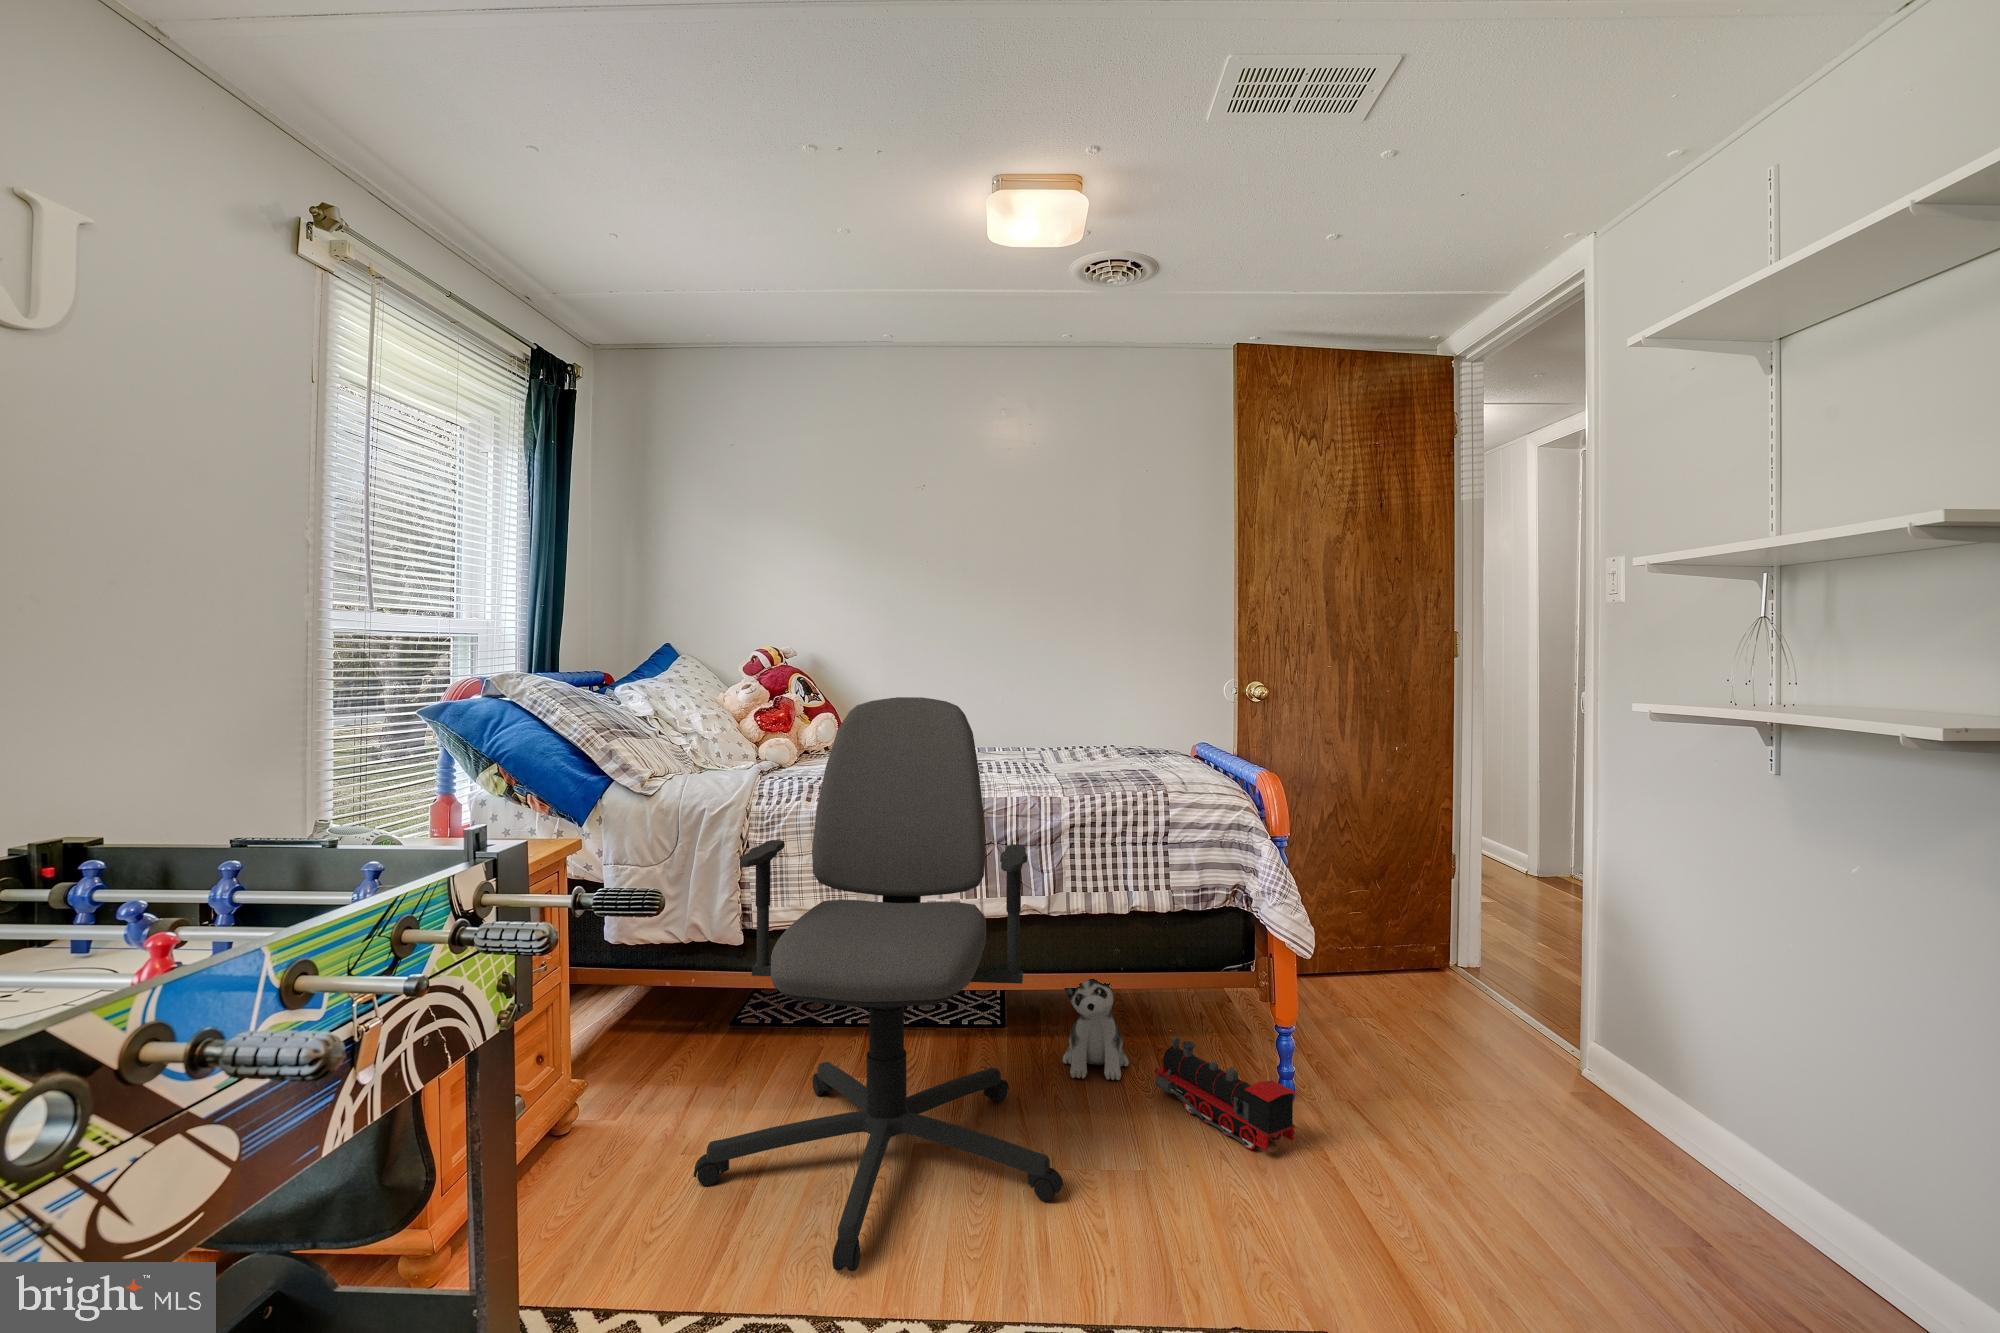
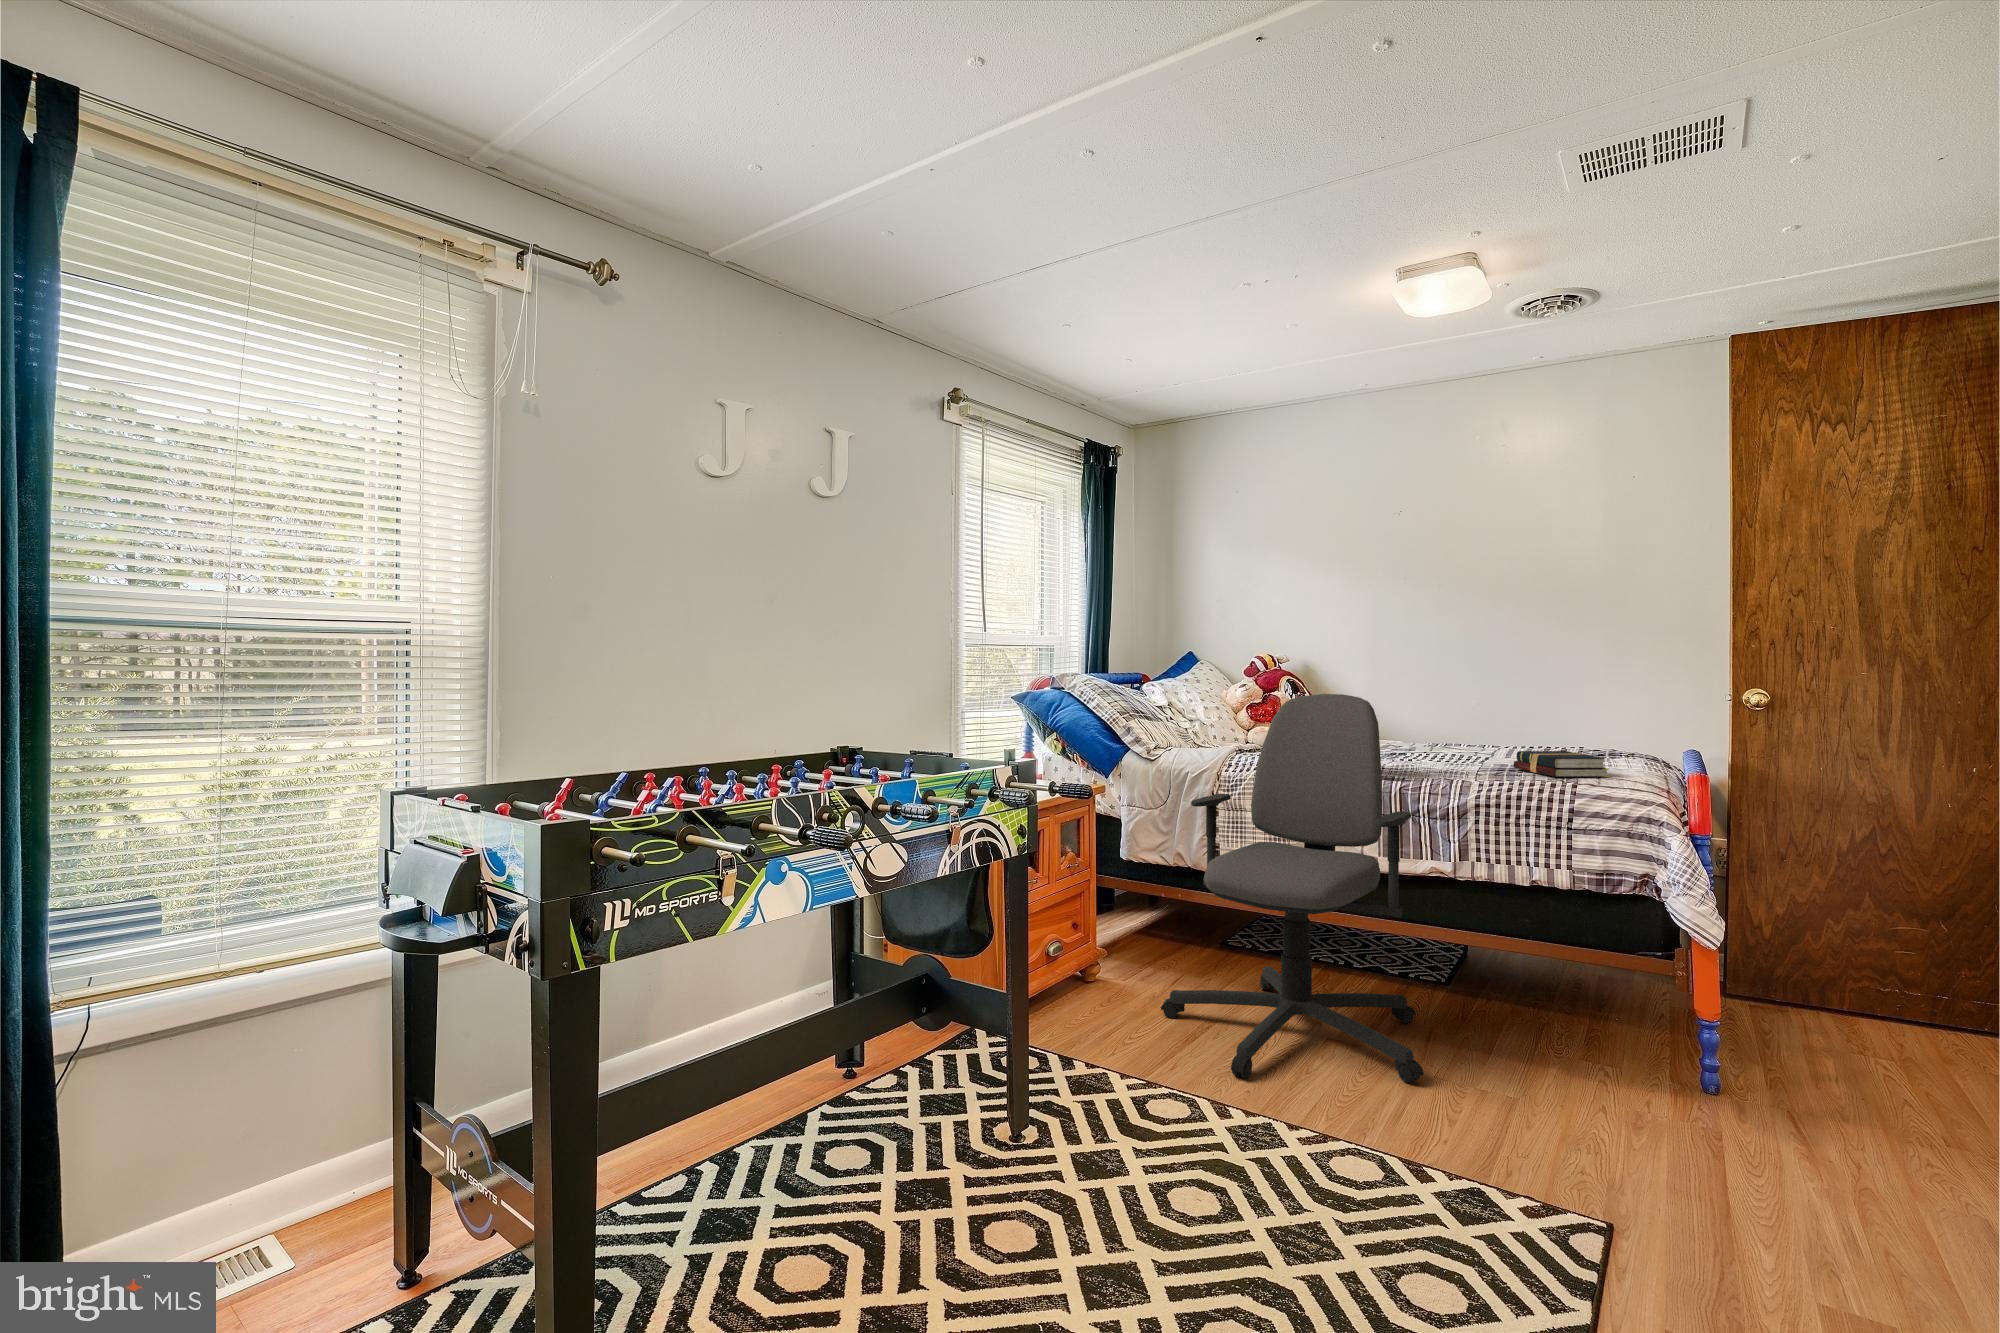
hardback book: none [1087,754,1183,785] -> present [1513,751,1609,777]
plush toy: present [1063,979,1129,1080] -> none [1478,931,1546,1034]
toy train: present [1155,1036,1296,1151] -> none [1556,1002,1675,1104]

